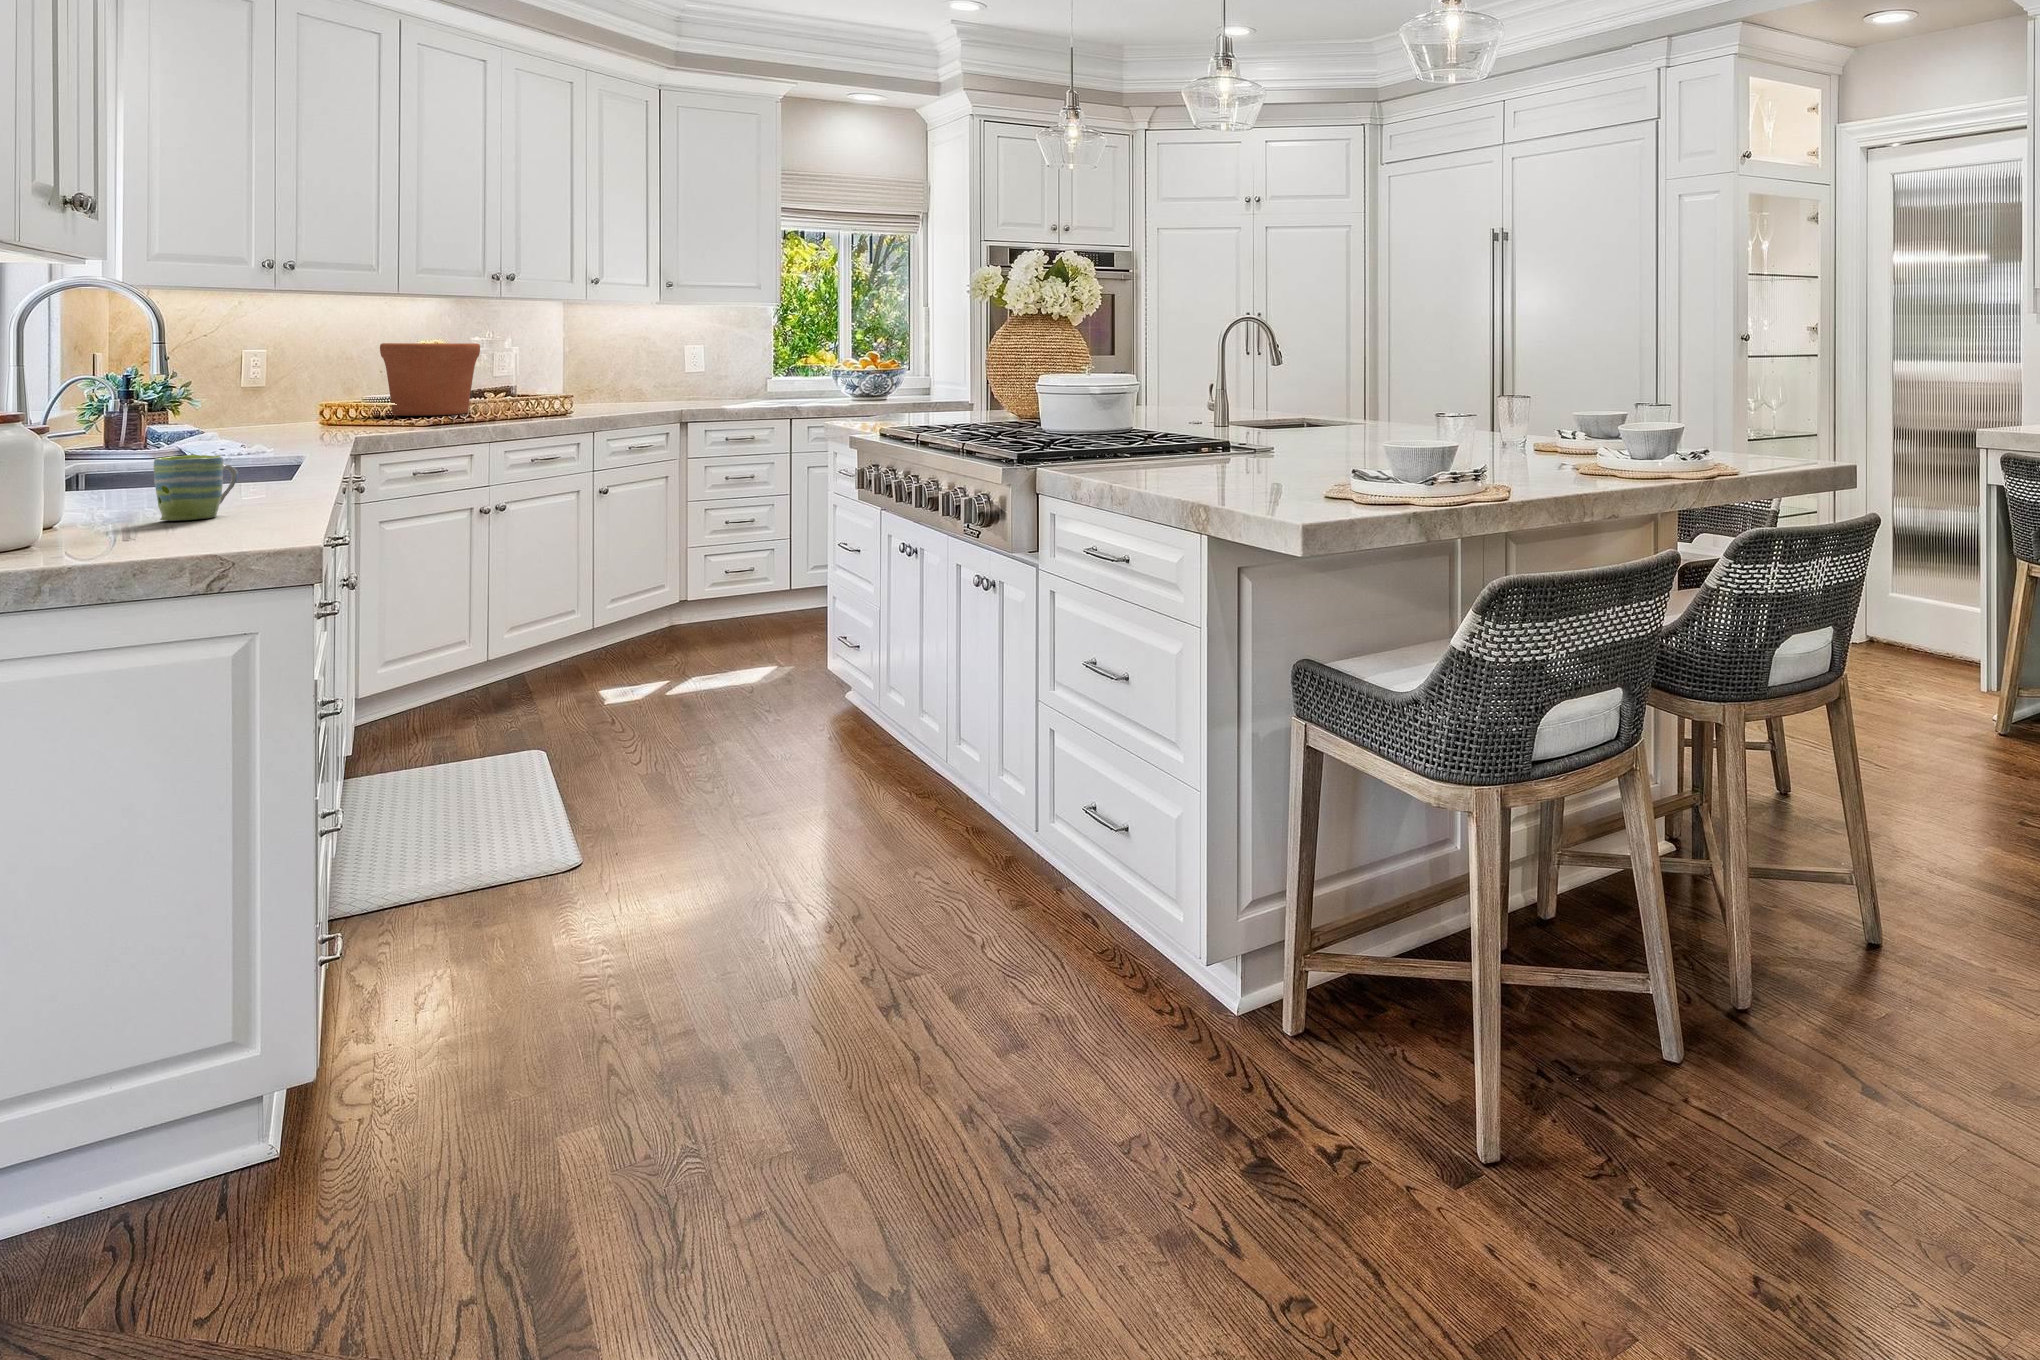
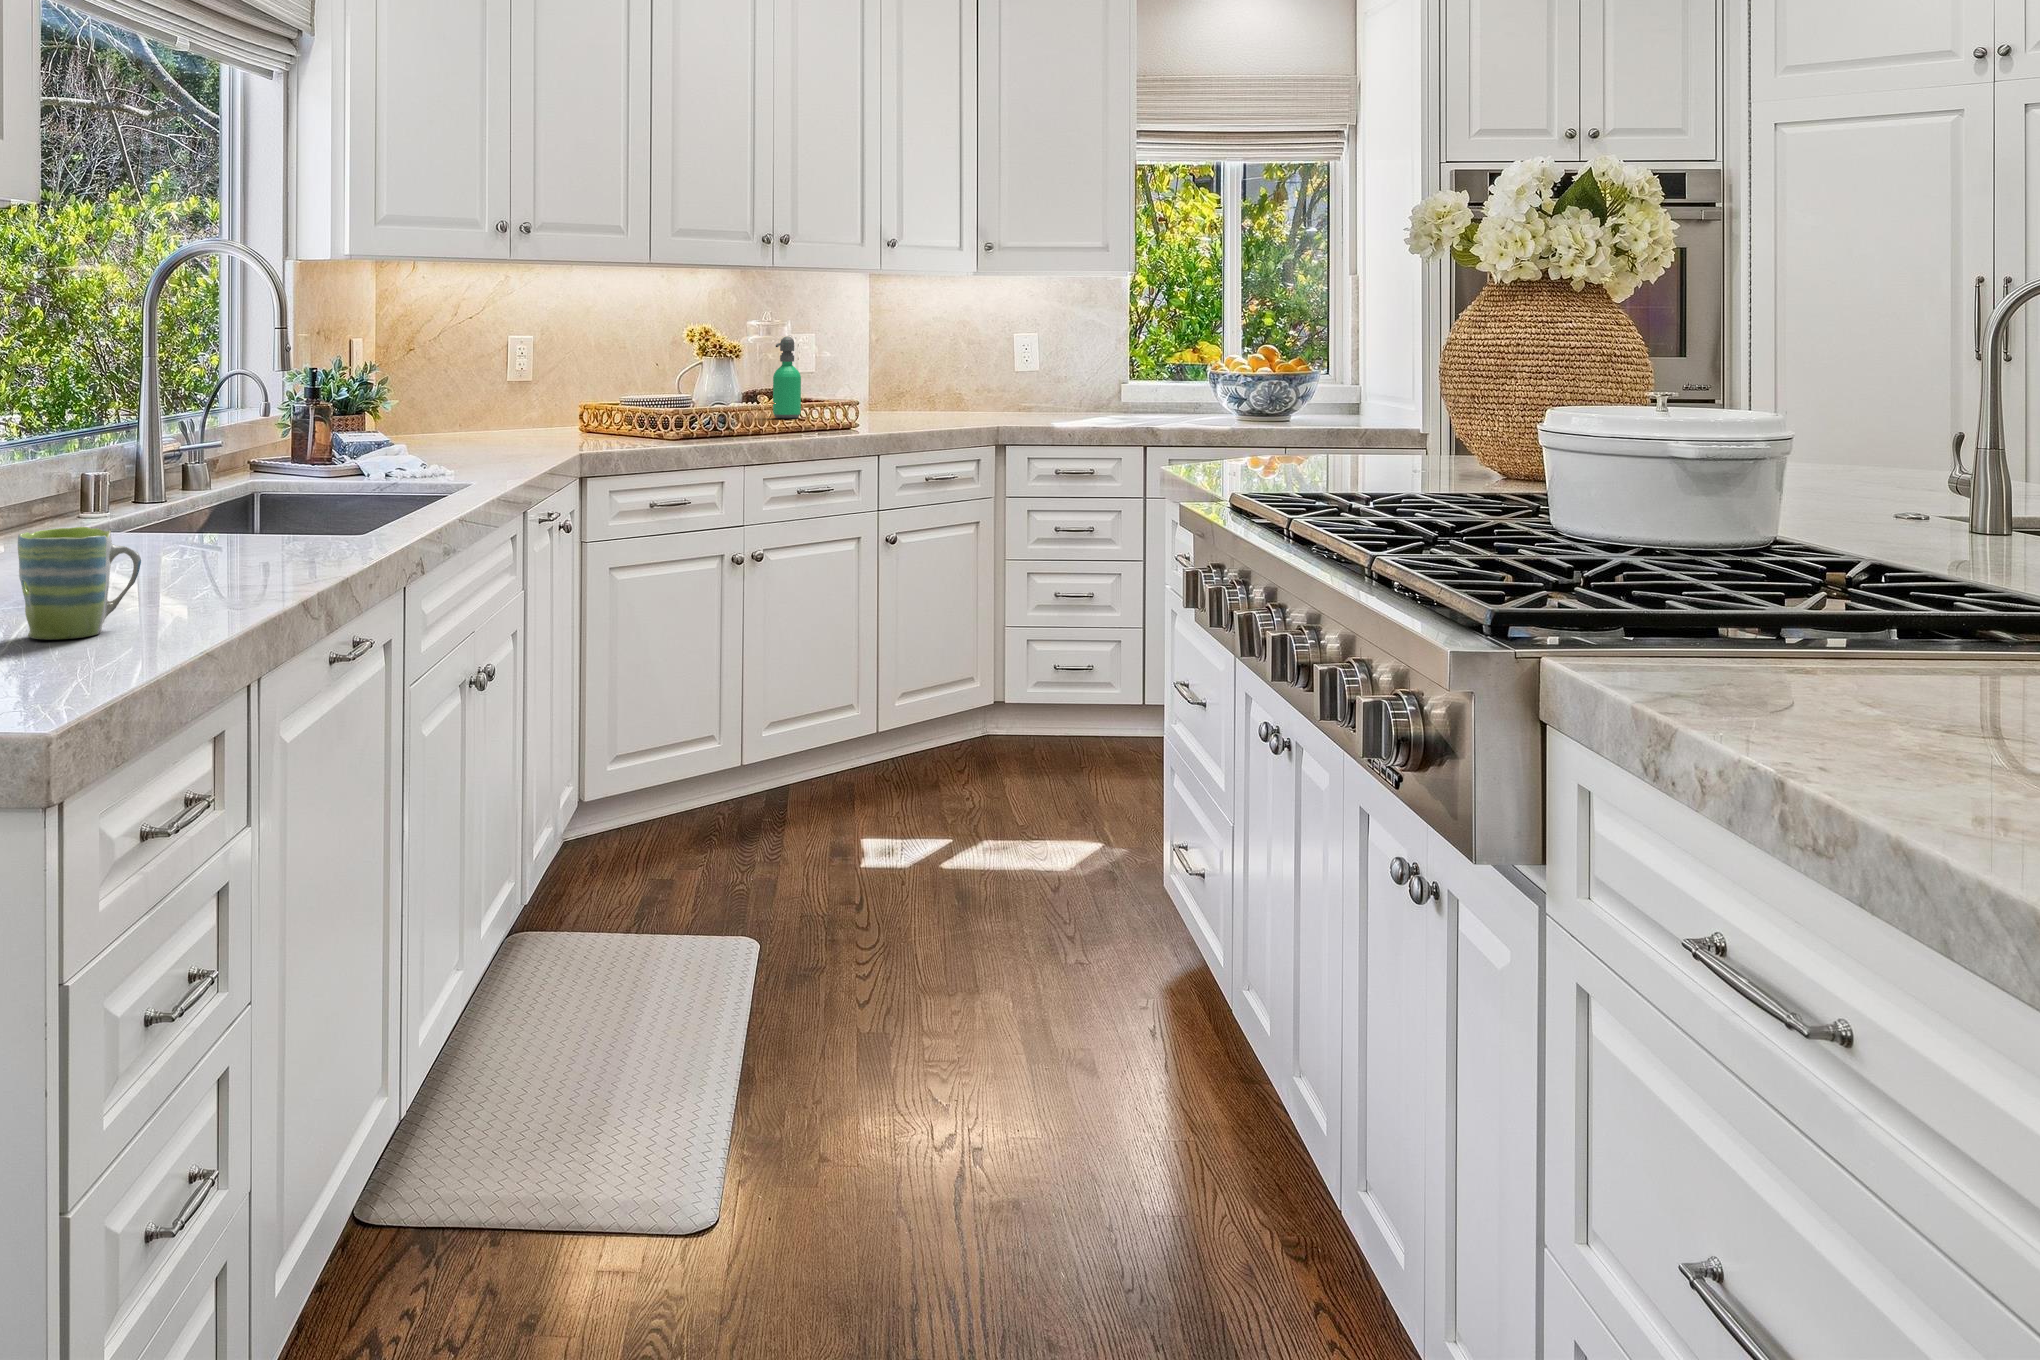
flower pot: present [380,343,480,416] -> none [631,329,740,427]
soap dispenser: none [504,349,528,408] -> present [773,337,801,418]

